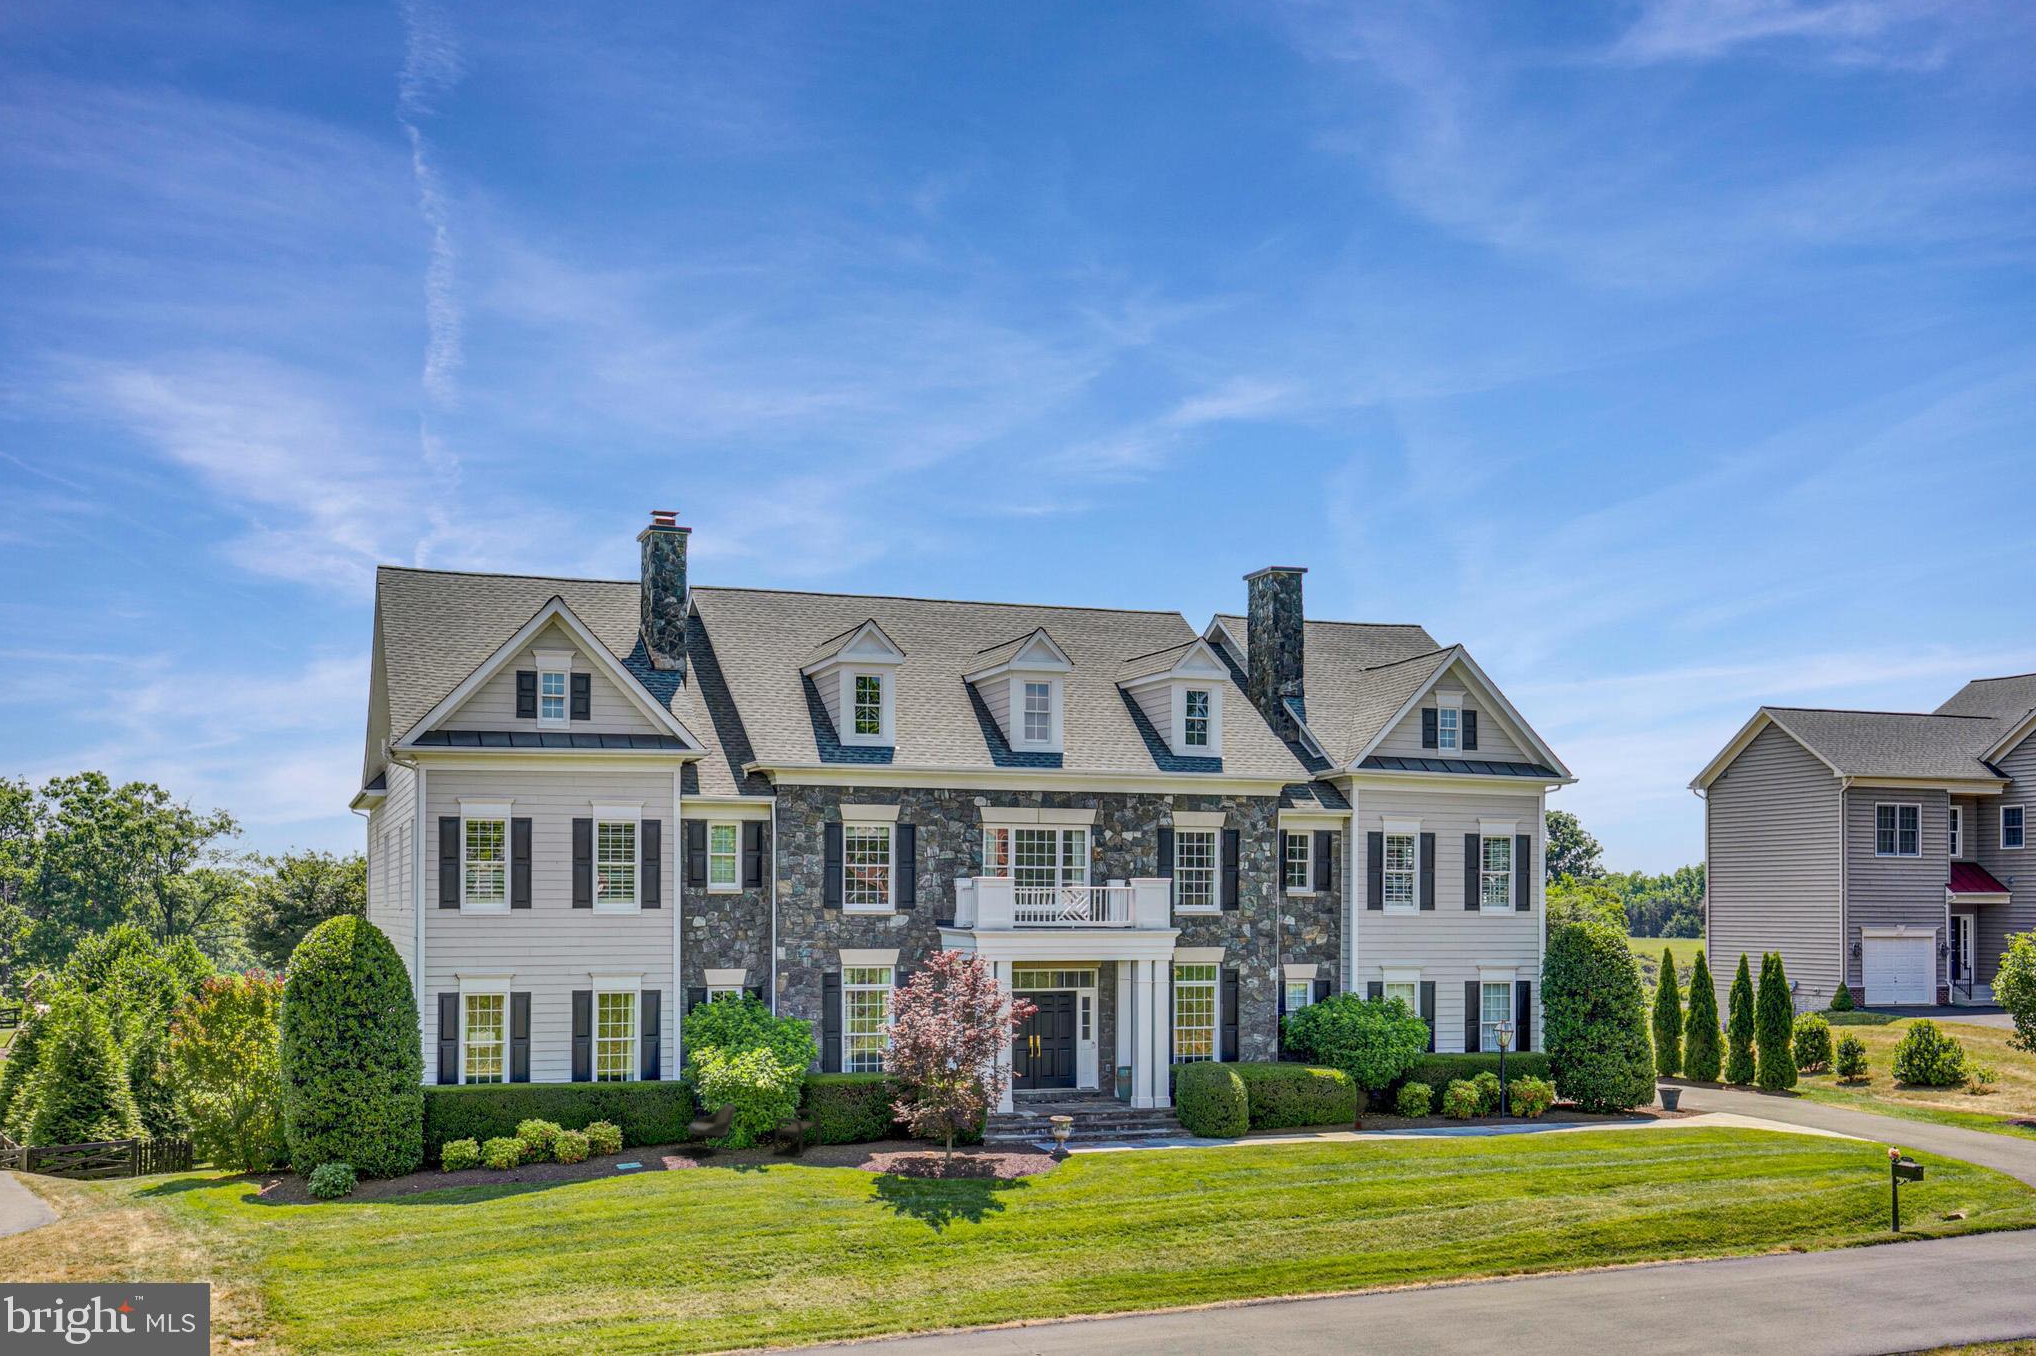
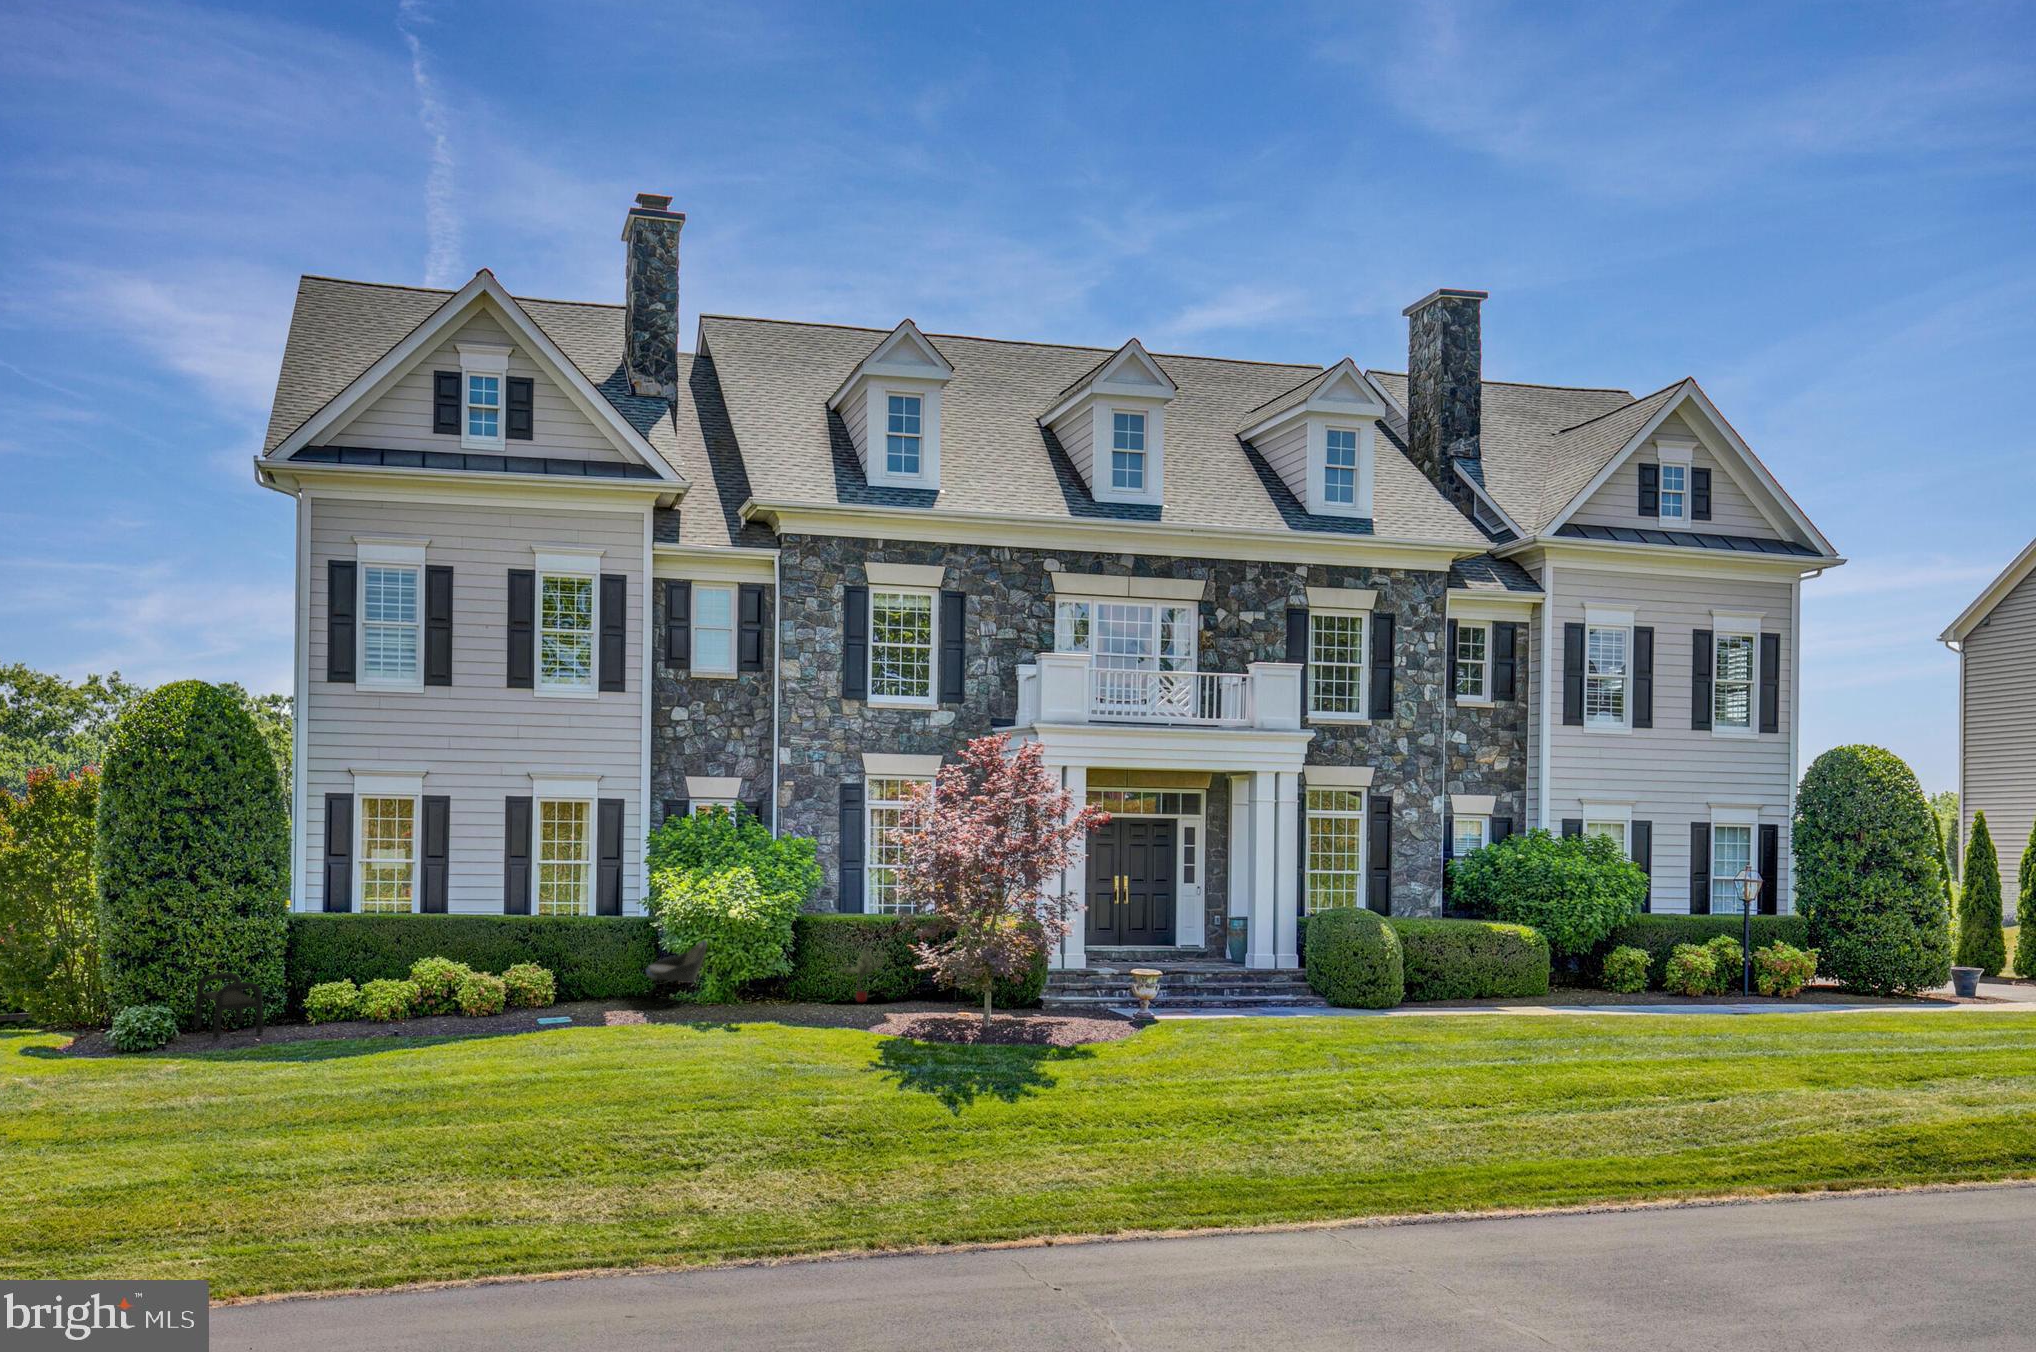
potted tree: present [1349,1091,1368,1129] -> present [840,945,885,1003]
bench: present [774,1109,821,1155] -> present [194,973,263,1040]

